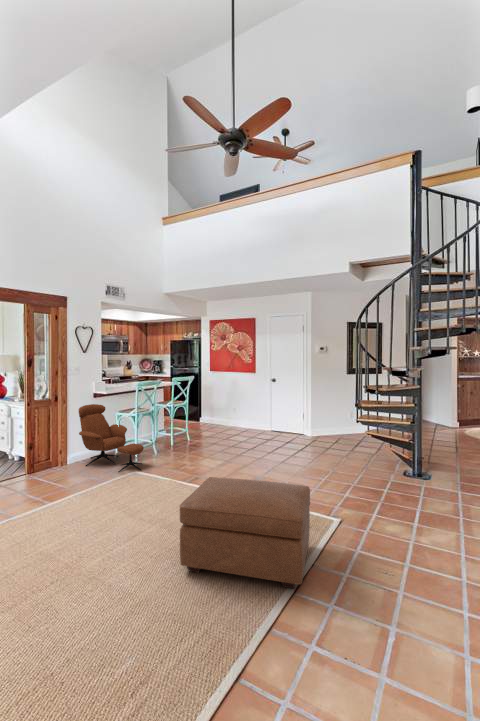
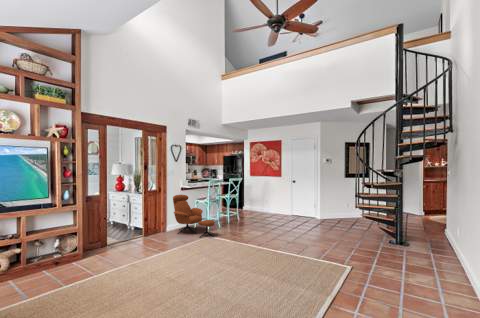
ottoman: present [180,477,310,589] -> none [255,236,335,302]

